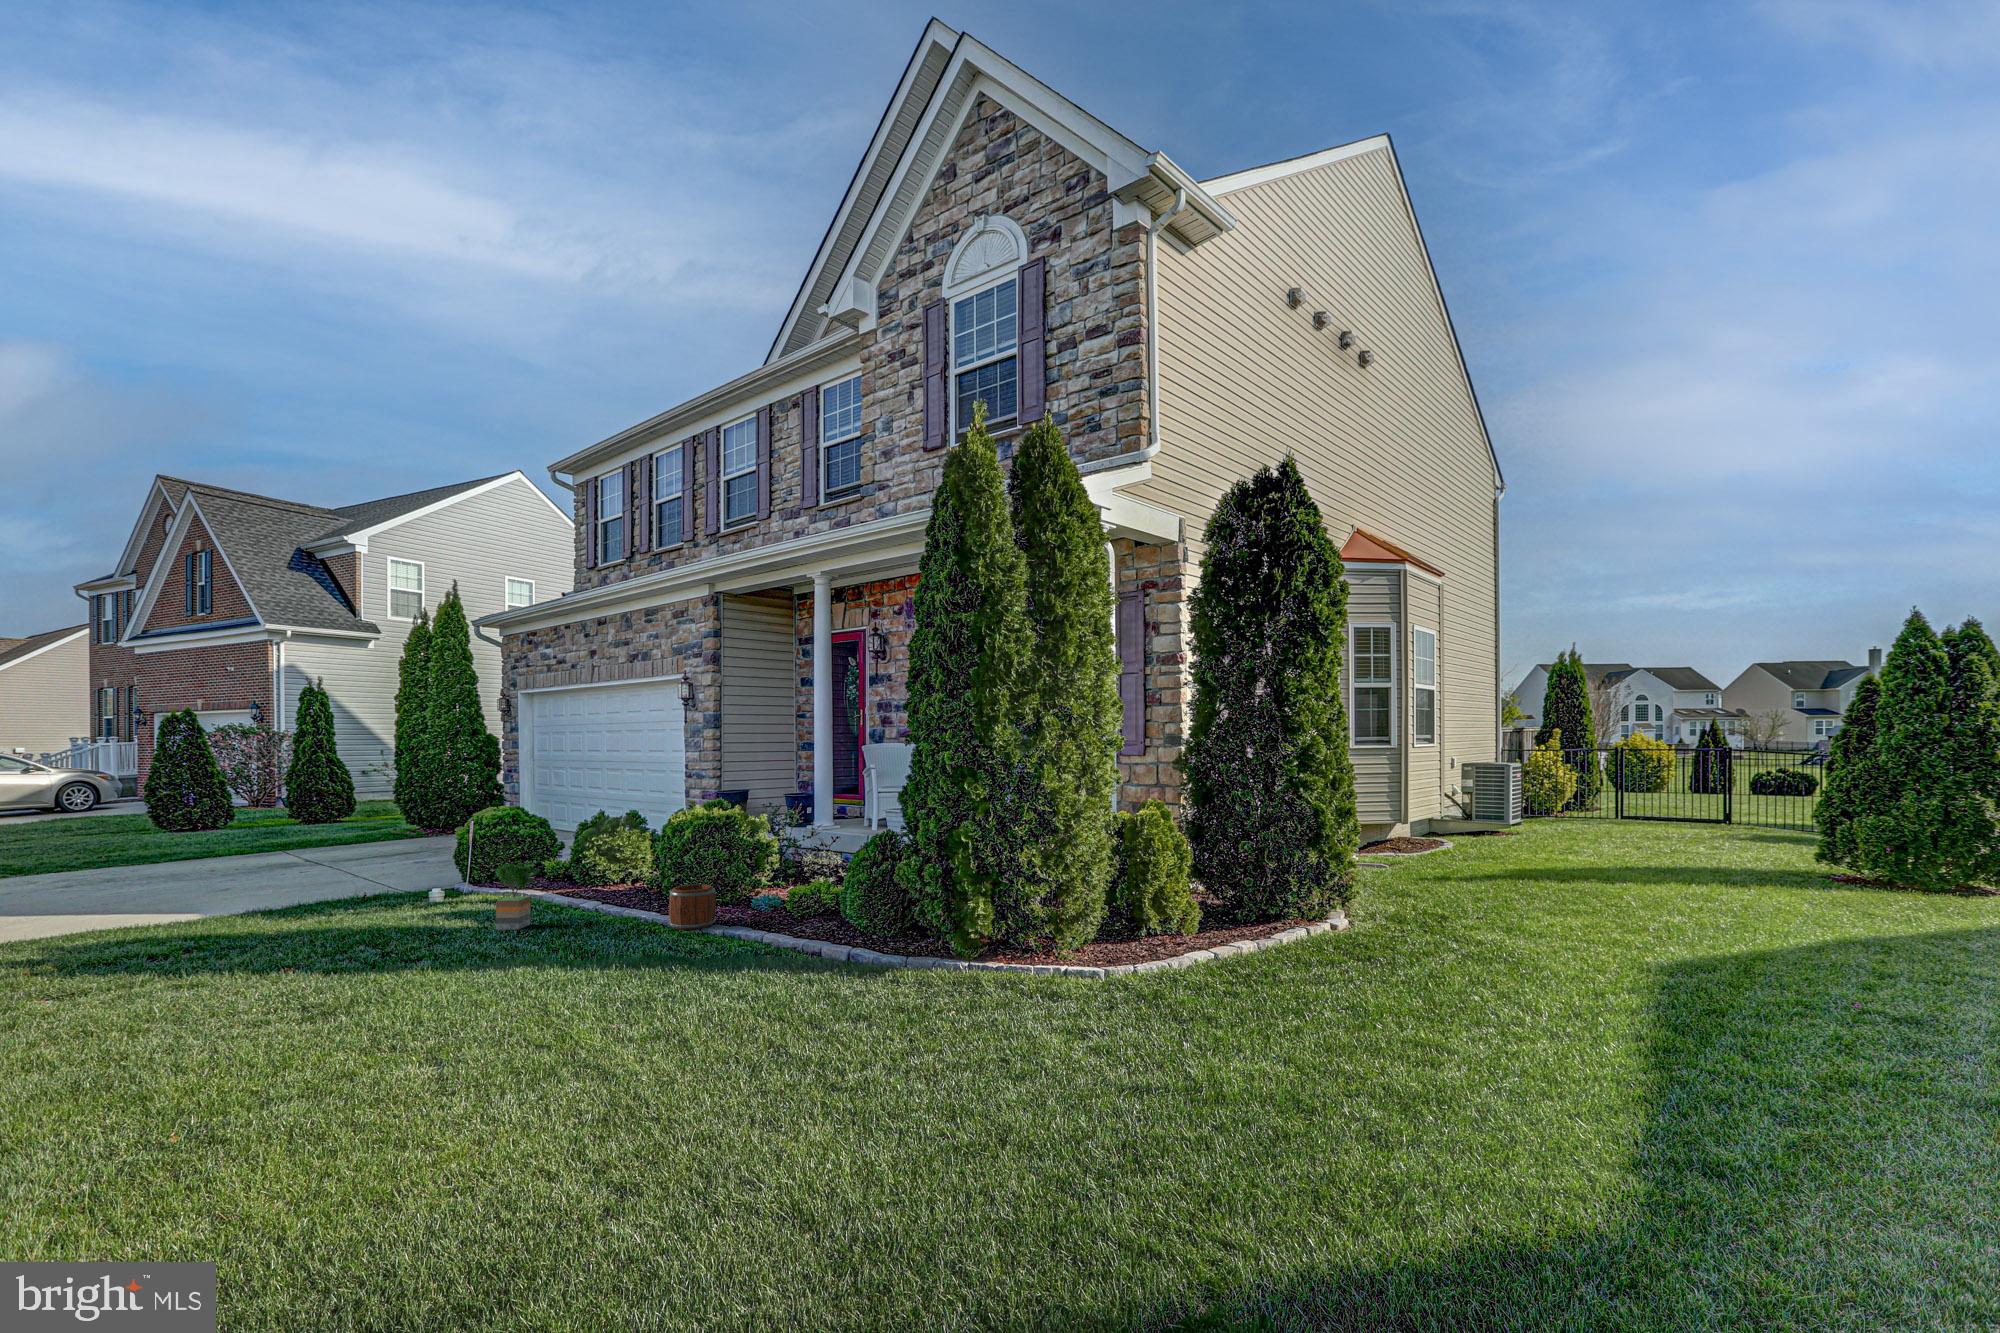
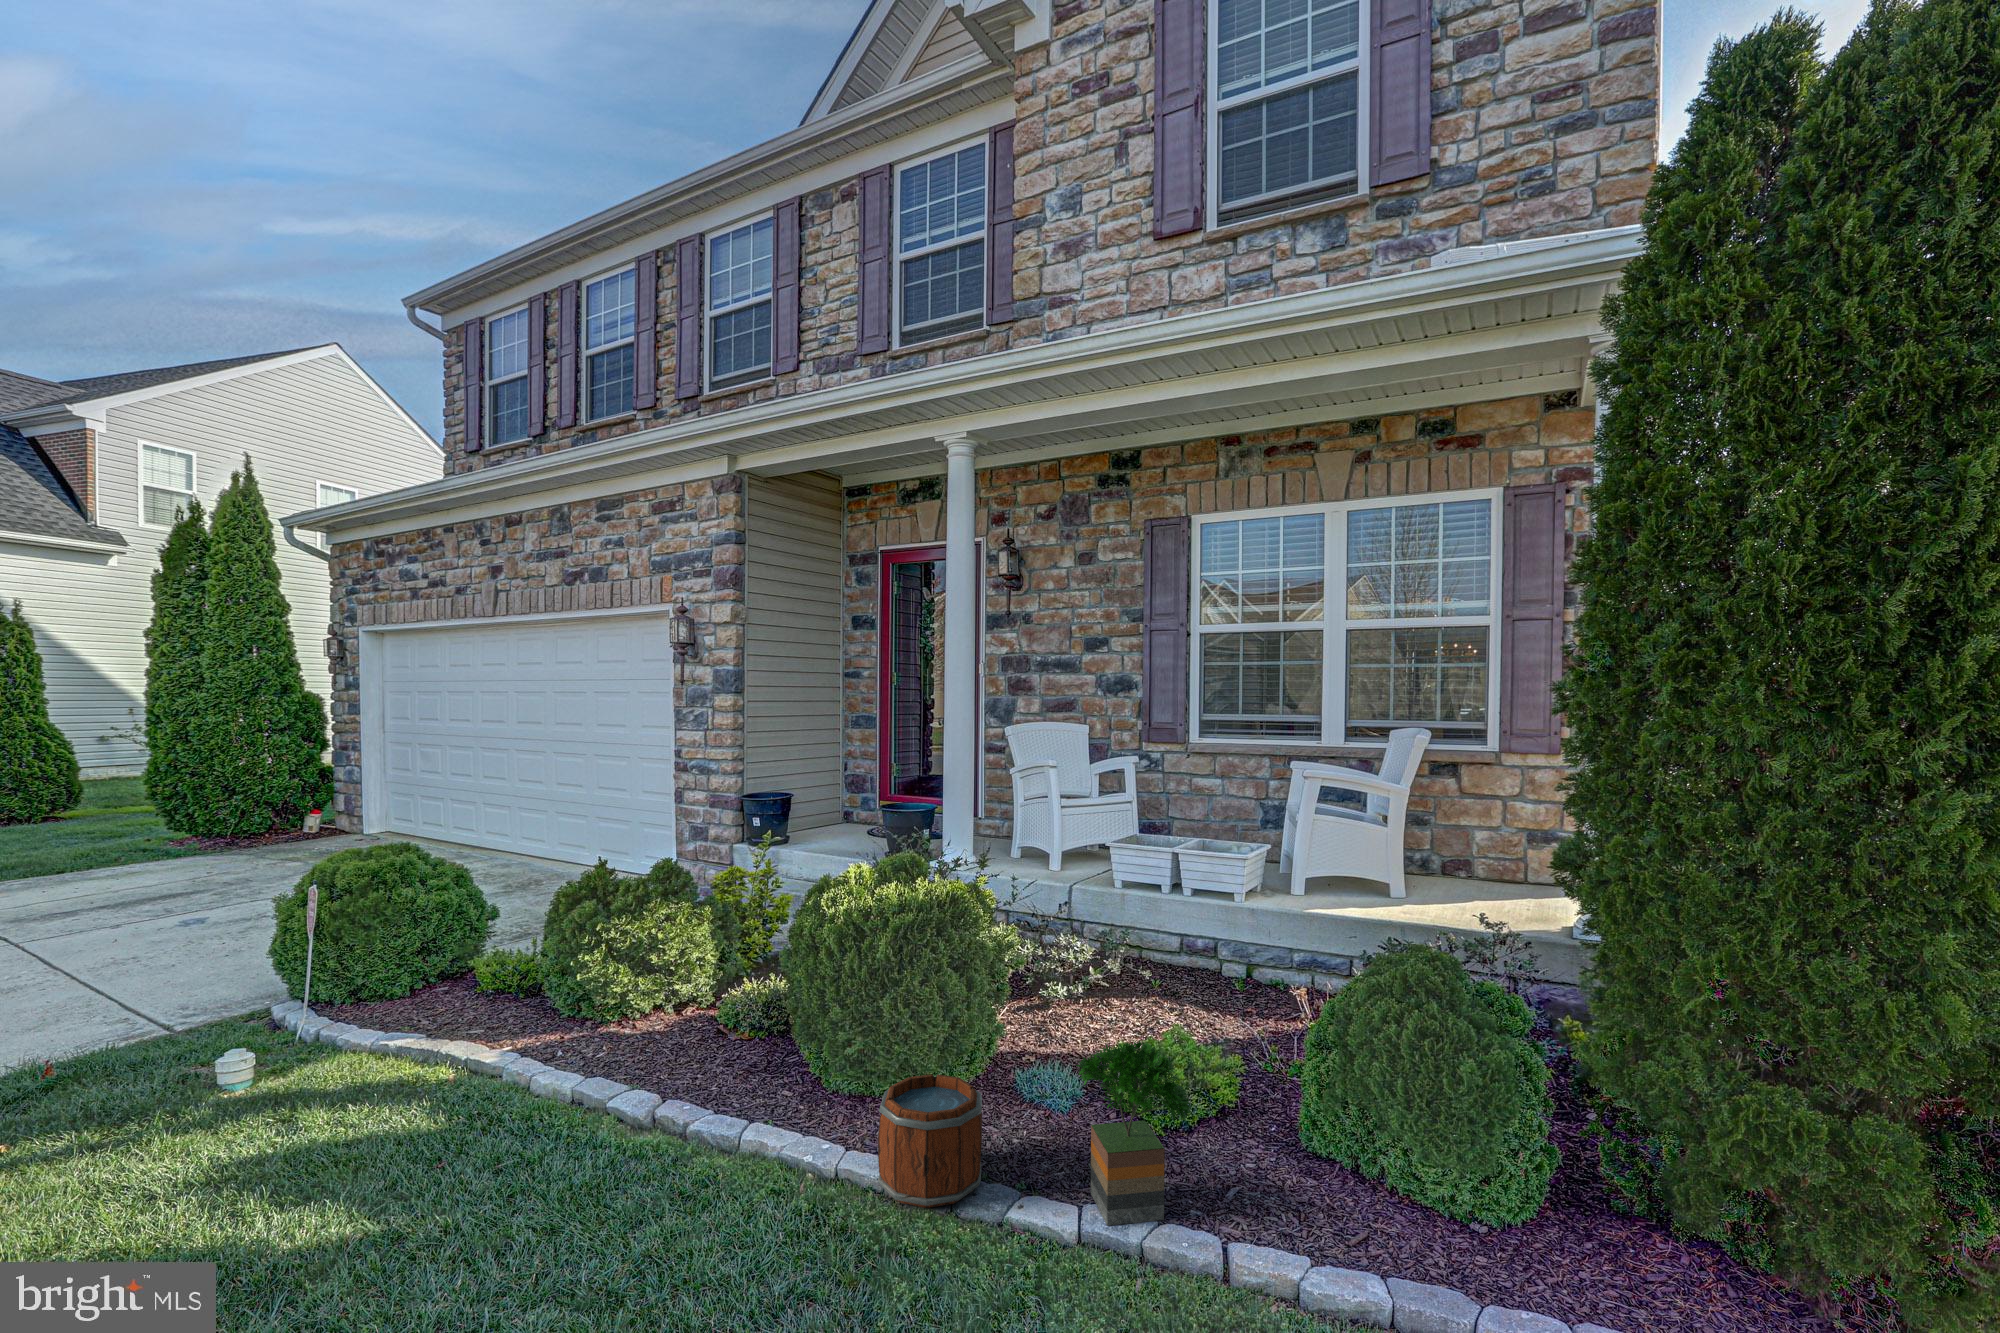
potted tree: present [495,863,539,930] -> present [1077,1041,1191,1226]

